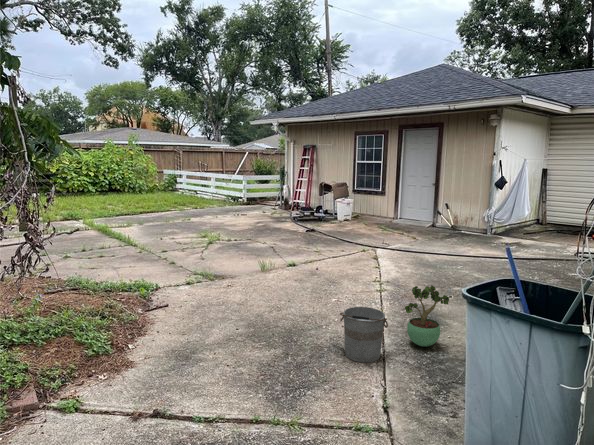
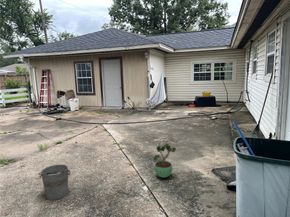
bucket: present [340,307,388,362] -> present [39,165,70,200]

